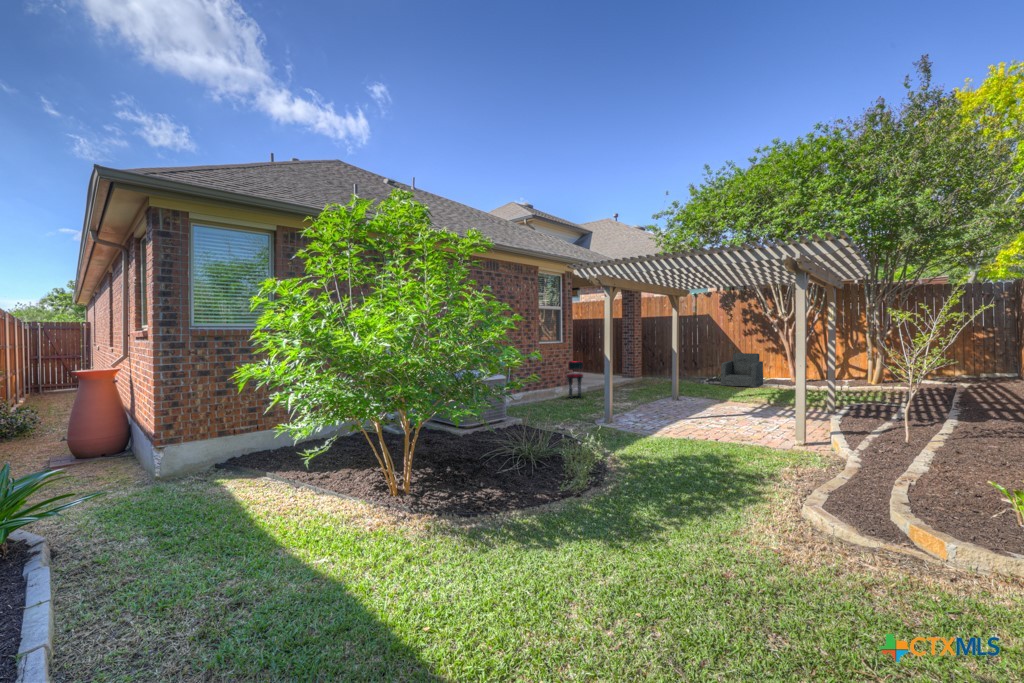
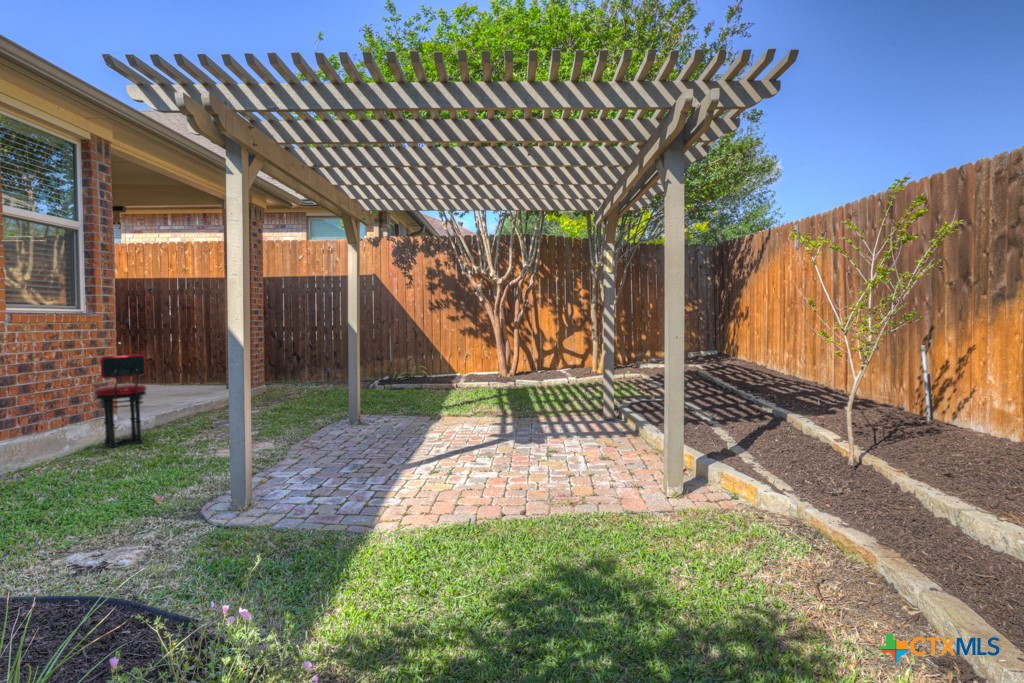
armchair: present [721,353,763,387] -> none [405,336,459,388]

